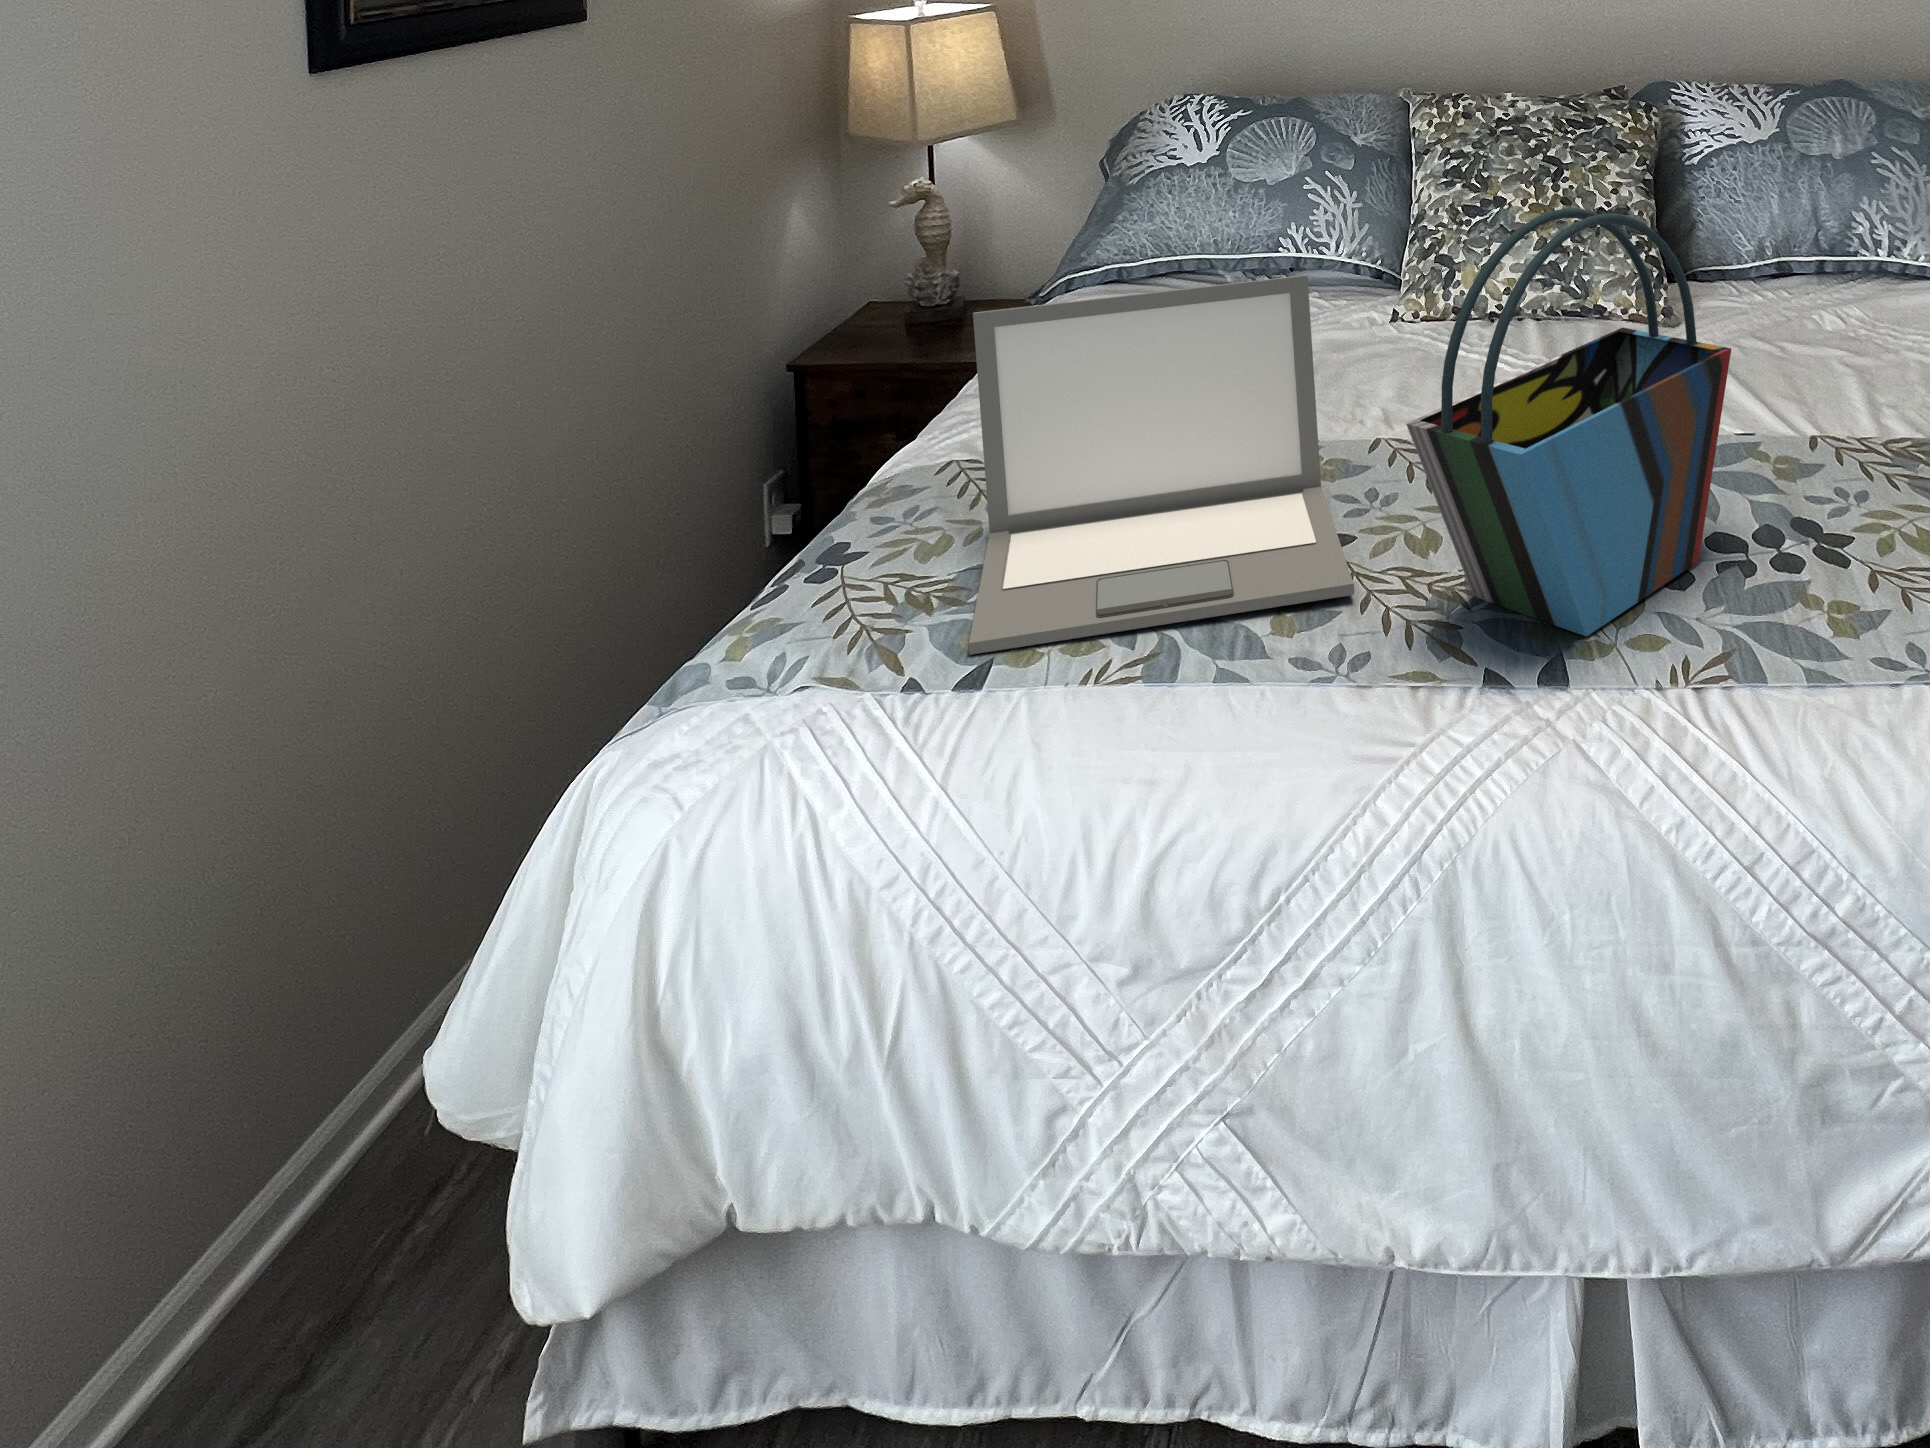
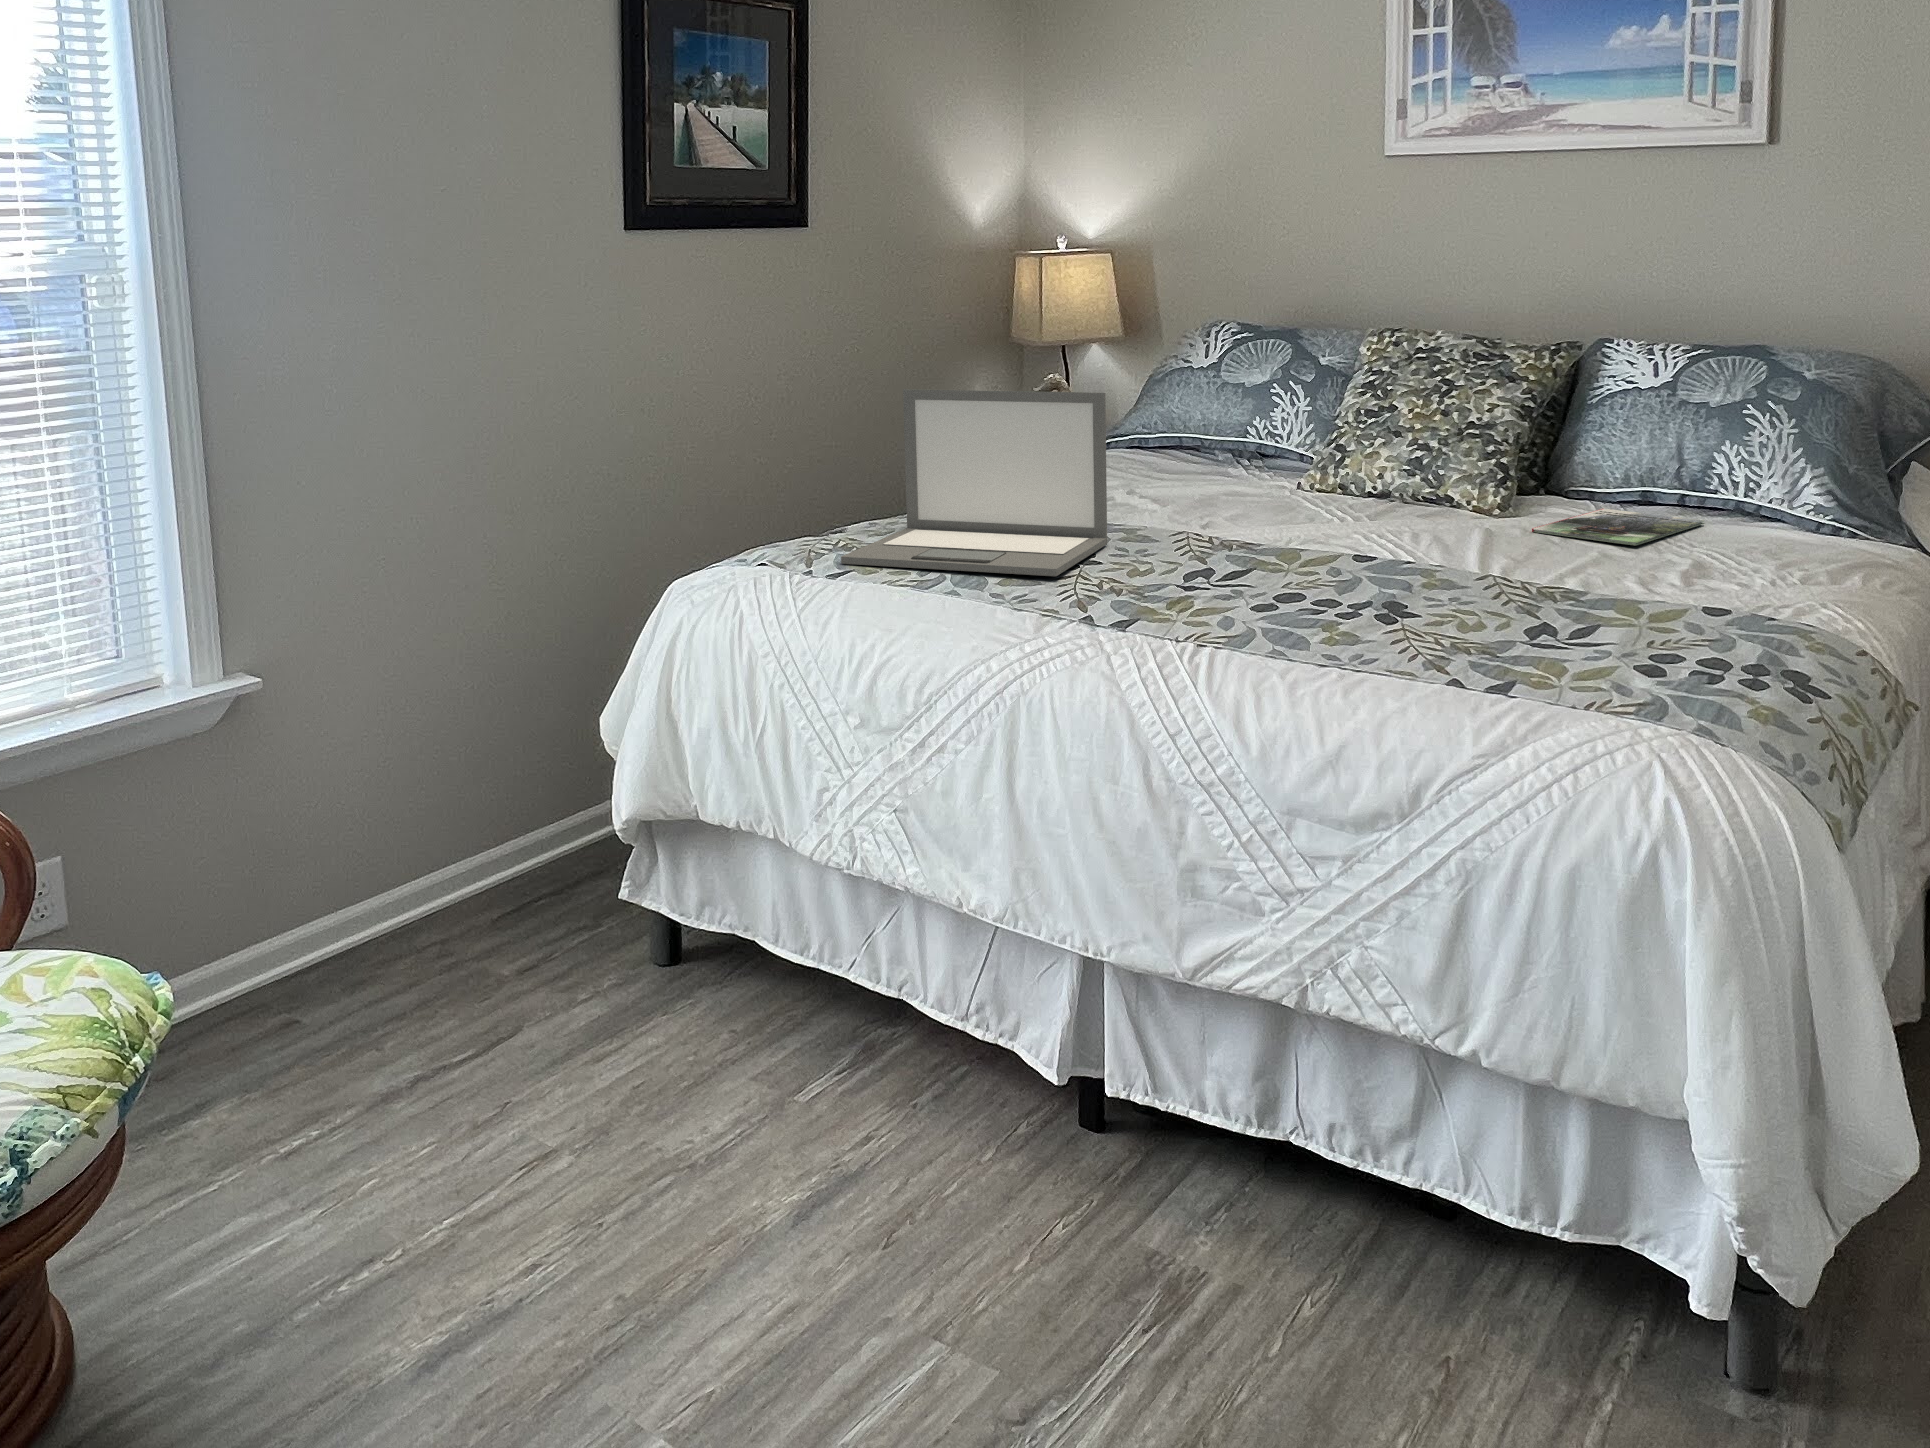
tote bag: present [1406,208,1731,636] -> none [1073,341,1335,612]
magazine: none [1751,291,1886,349] -> present [1532,509,1704,546]

